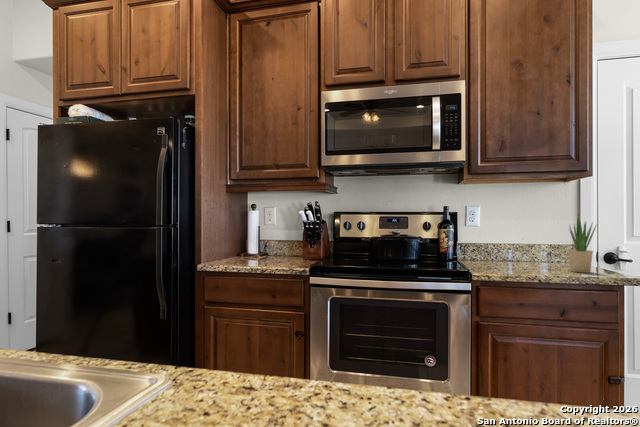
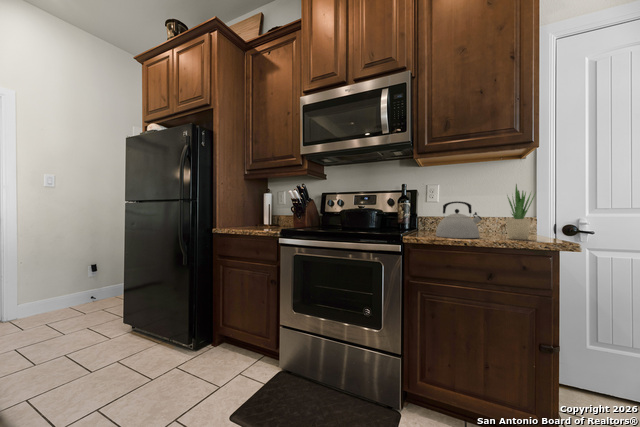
kettle: none [497,231,546,273] -> present [436,201,482,238]

